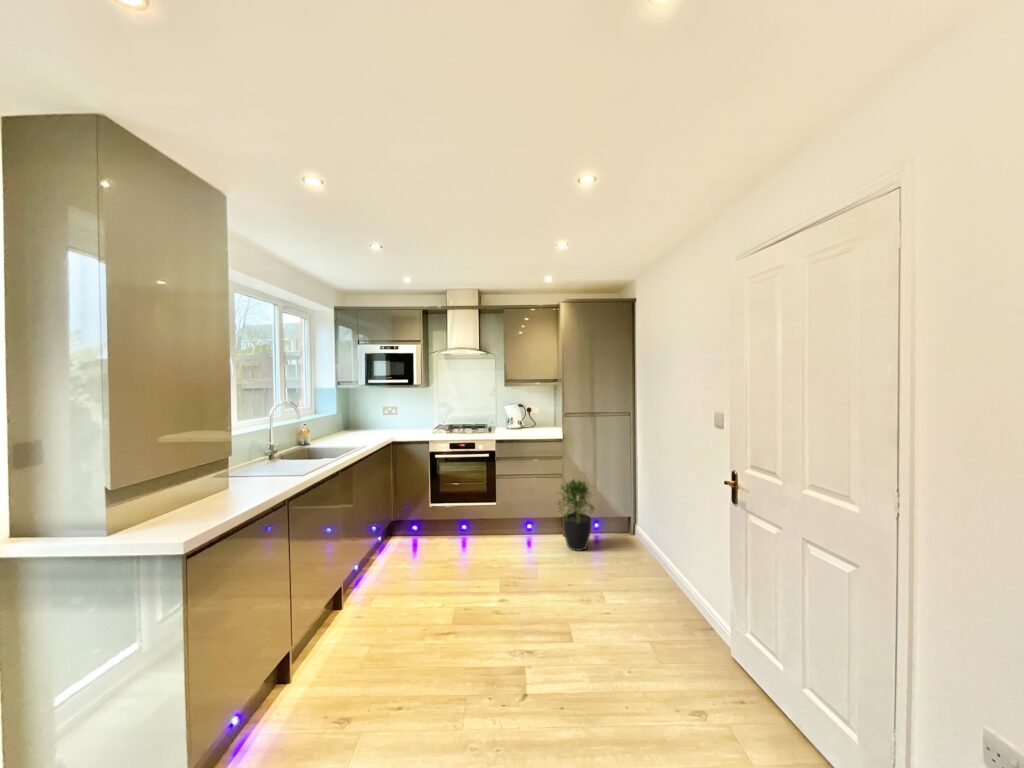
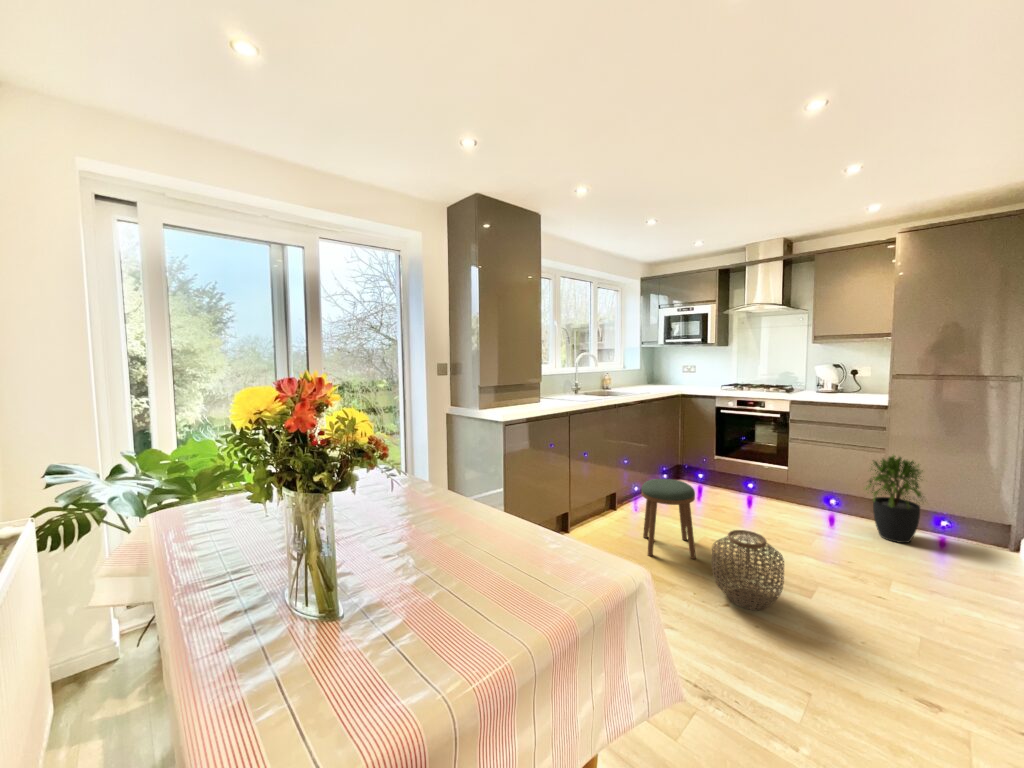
stool: none [389,551,461,669] -> present [642,479,696,559]
woven basket: none [498,595,569,691] -> present [712,530,784,610]

